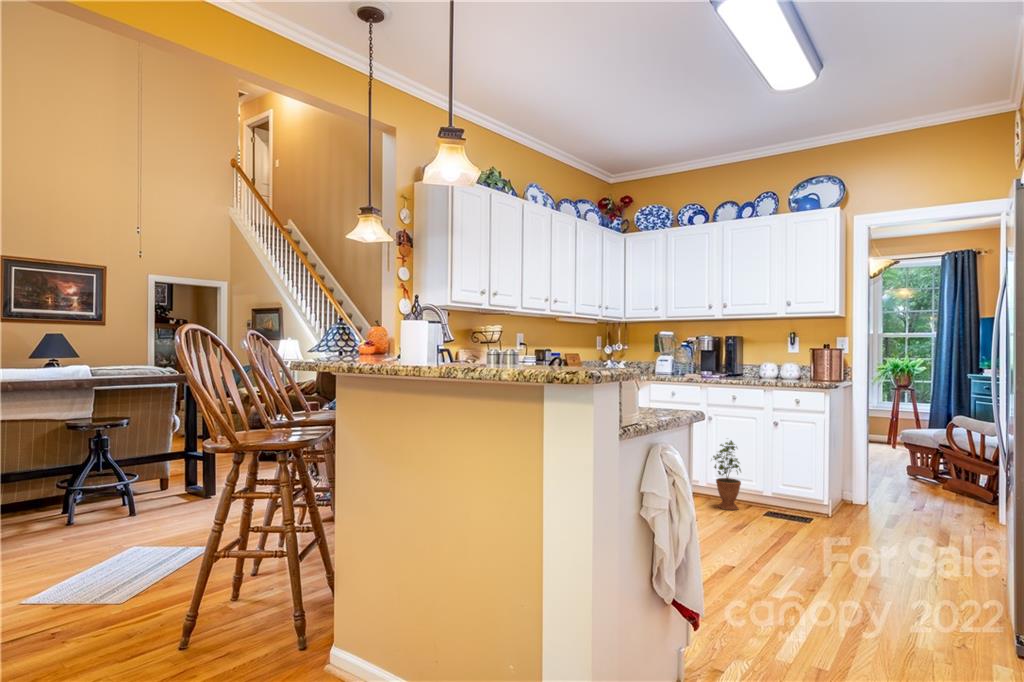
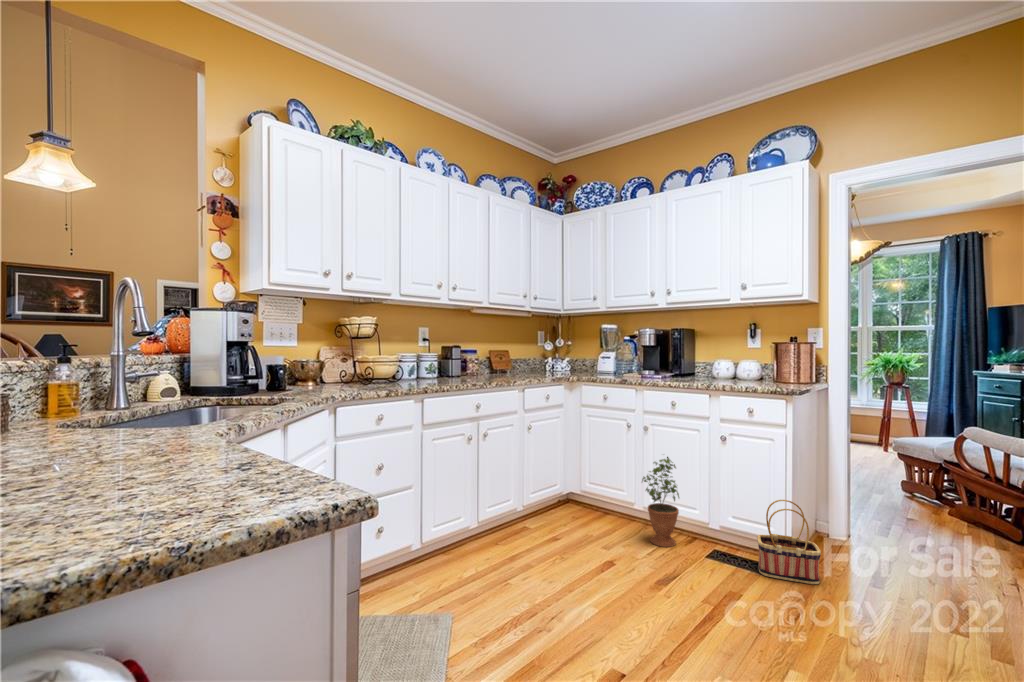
basket: none [804,468,851,526] -> present [757,500,821,584]

